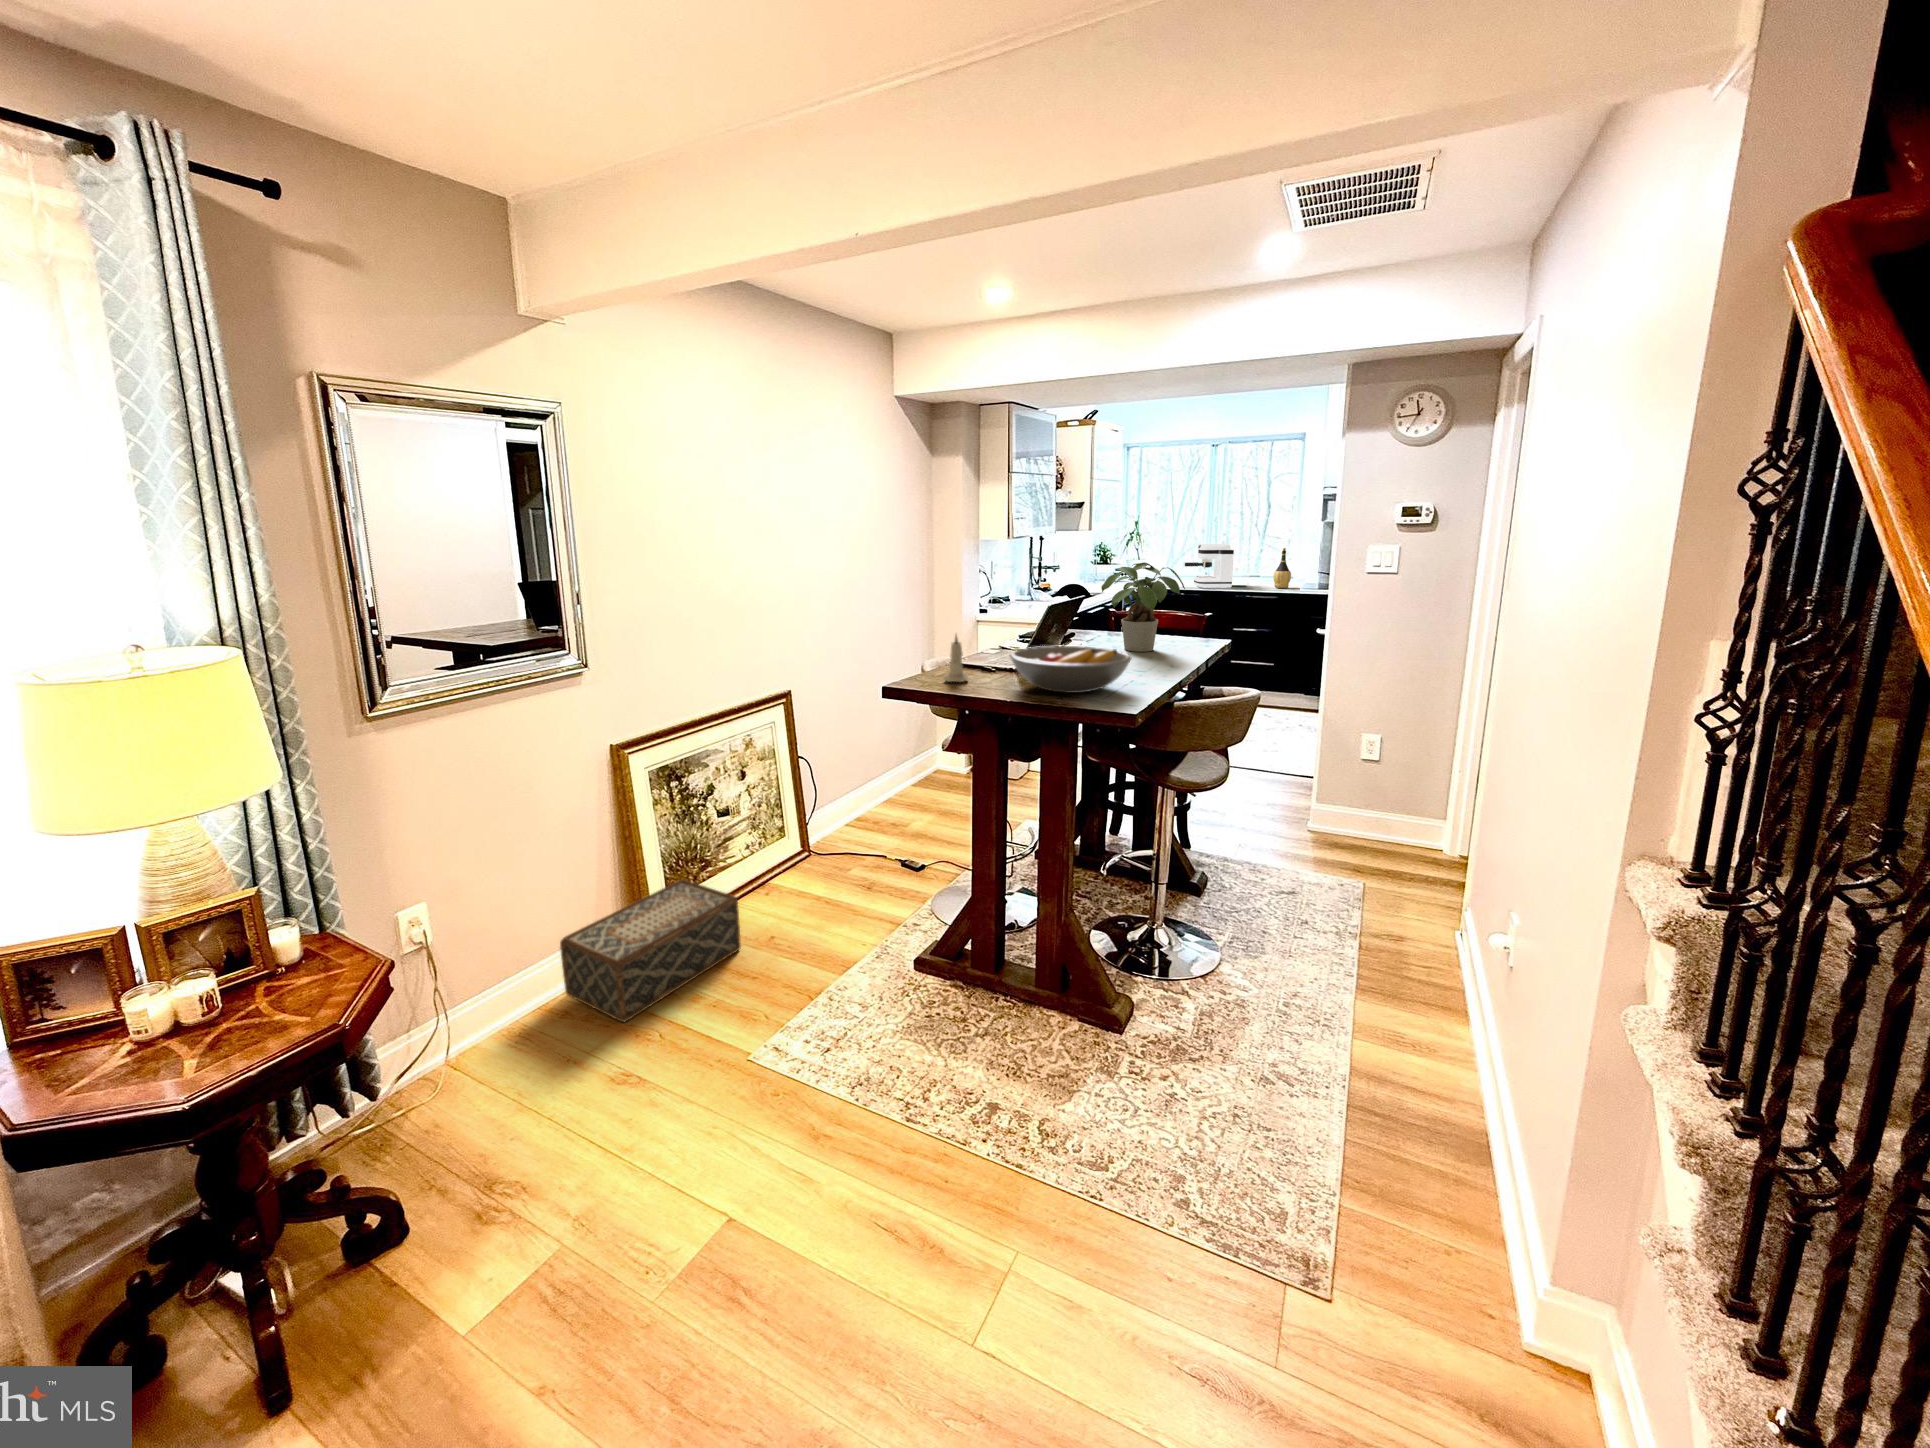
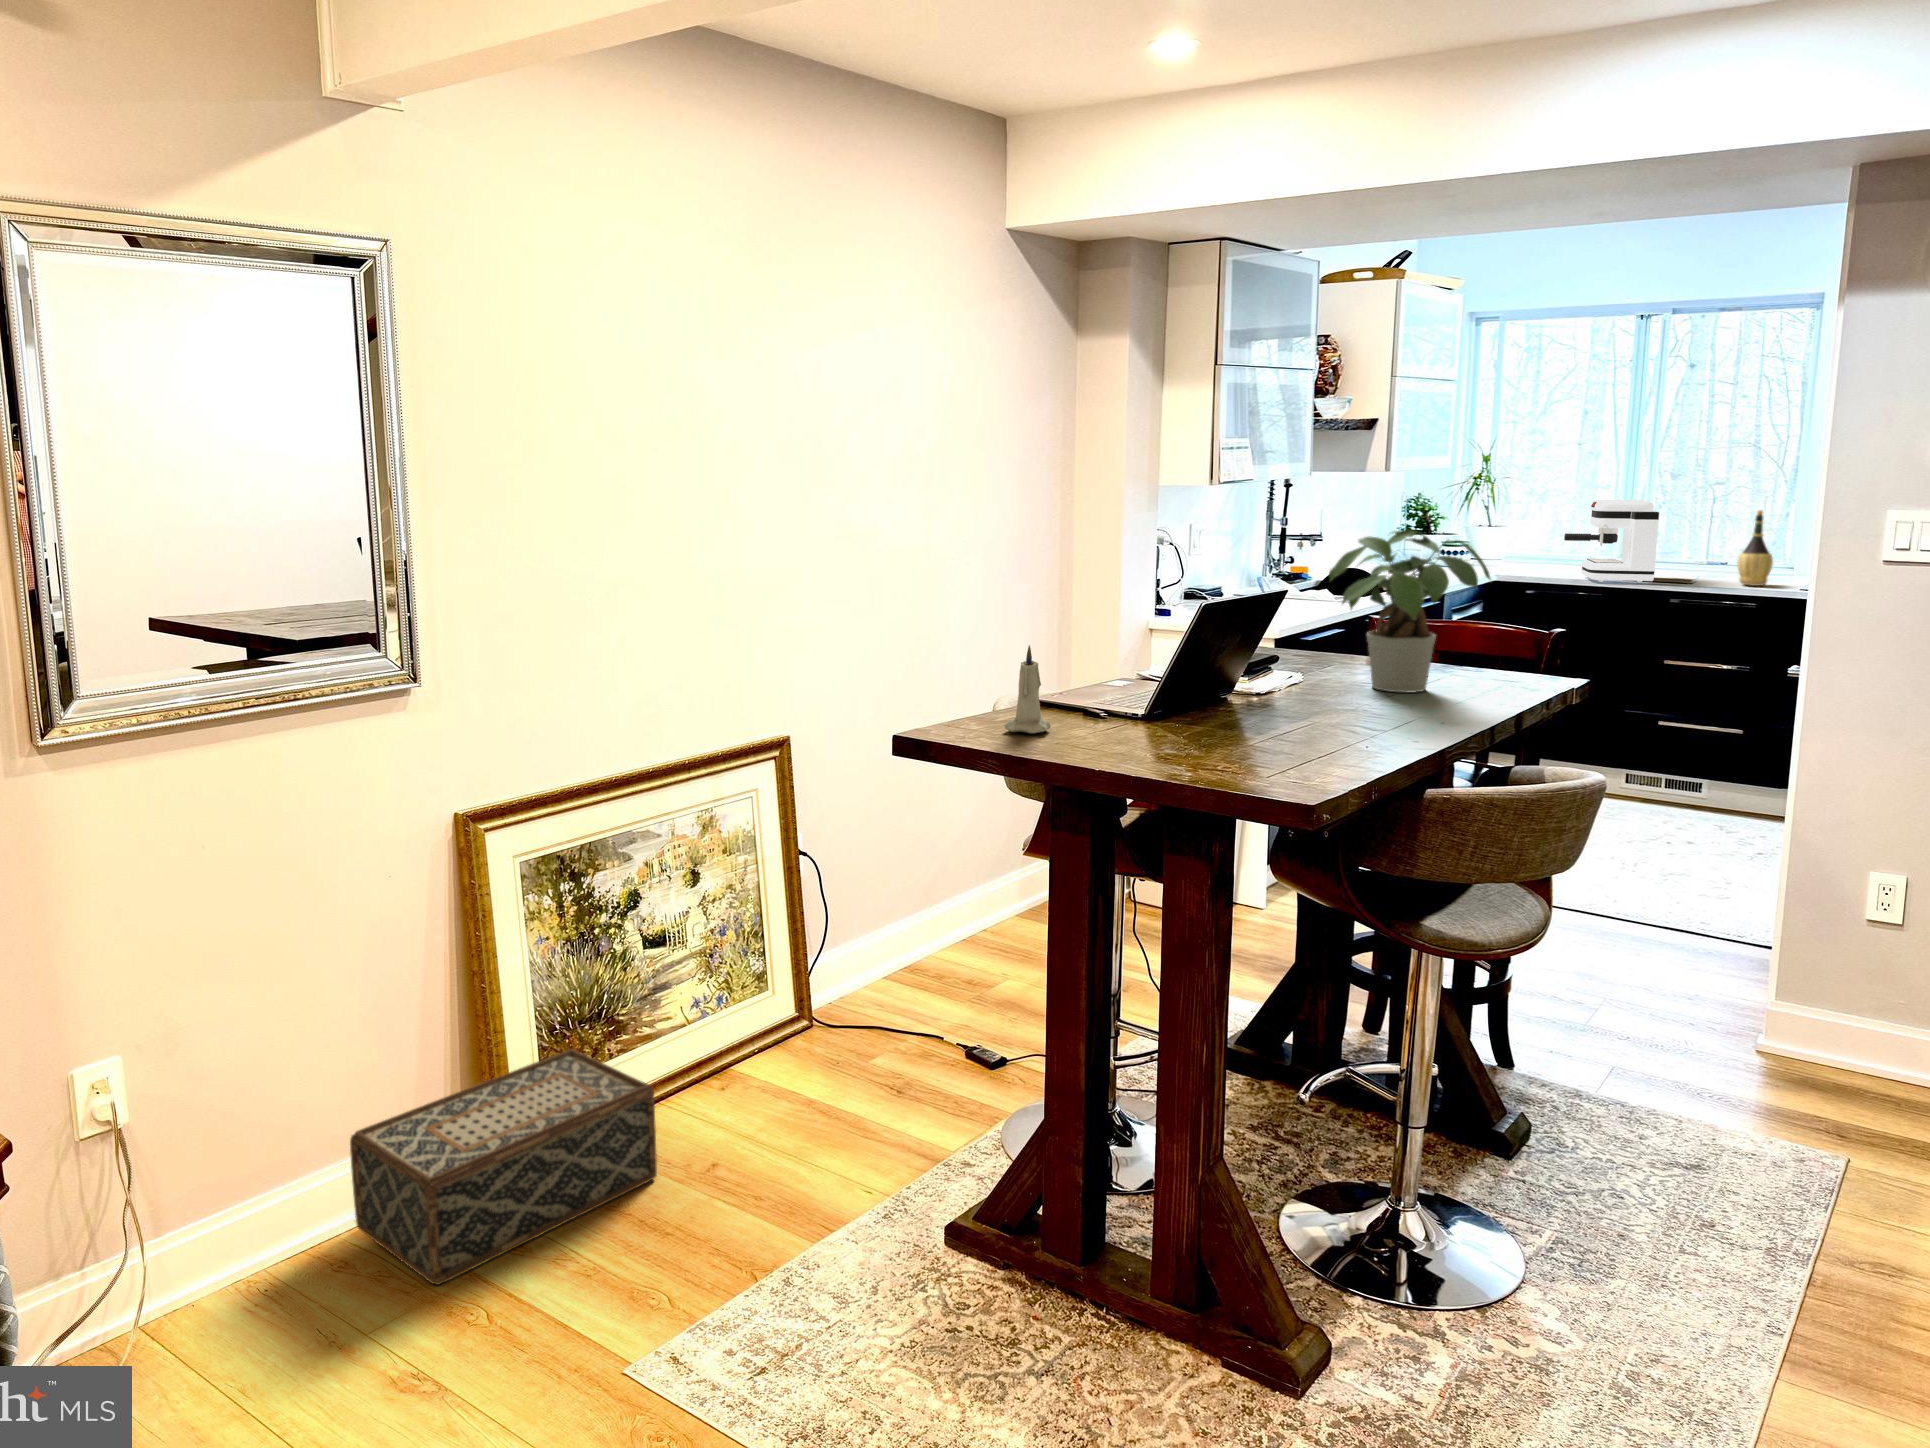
fruit bowl: present [1010,646,1132,693] -> none [1116,675,1339,761]

